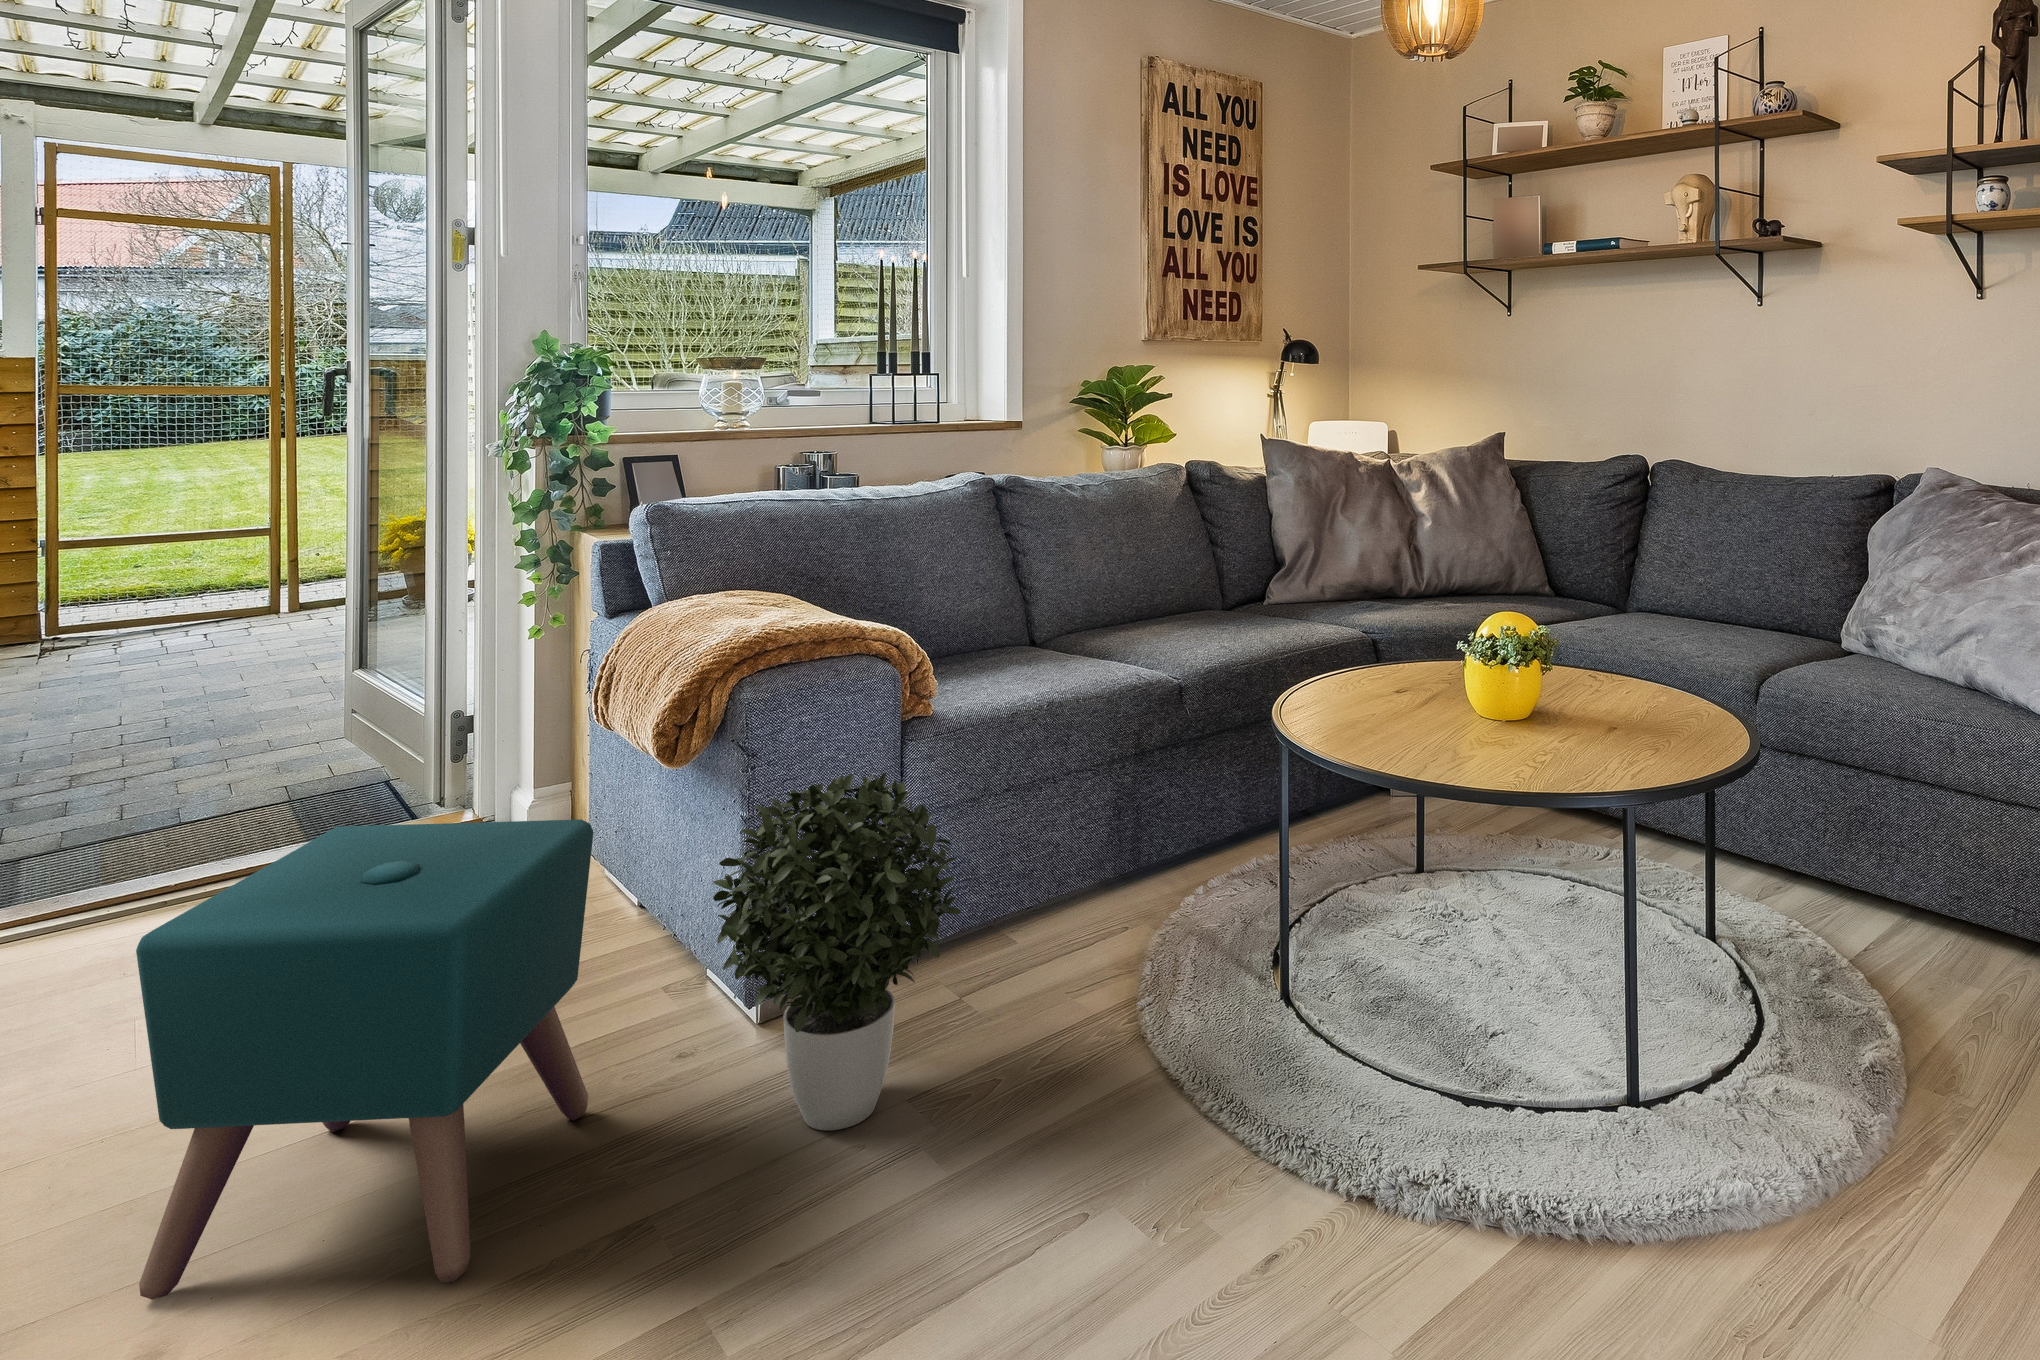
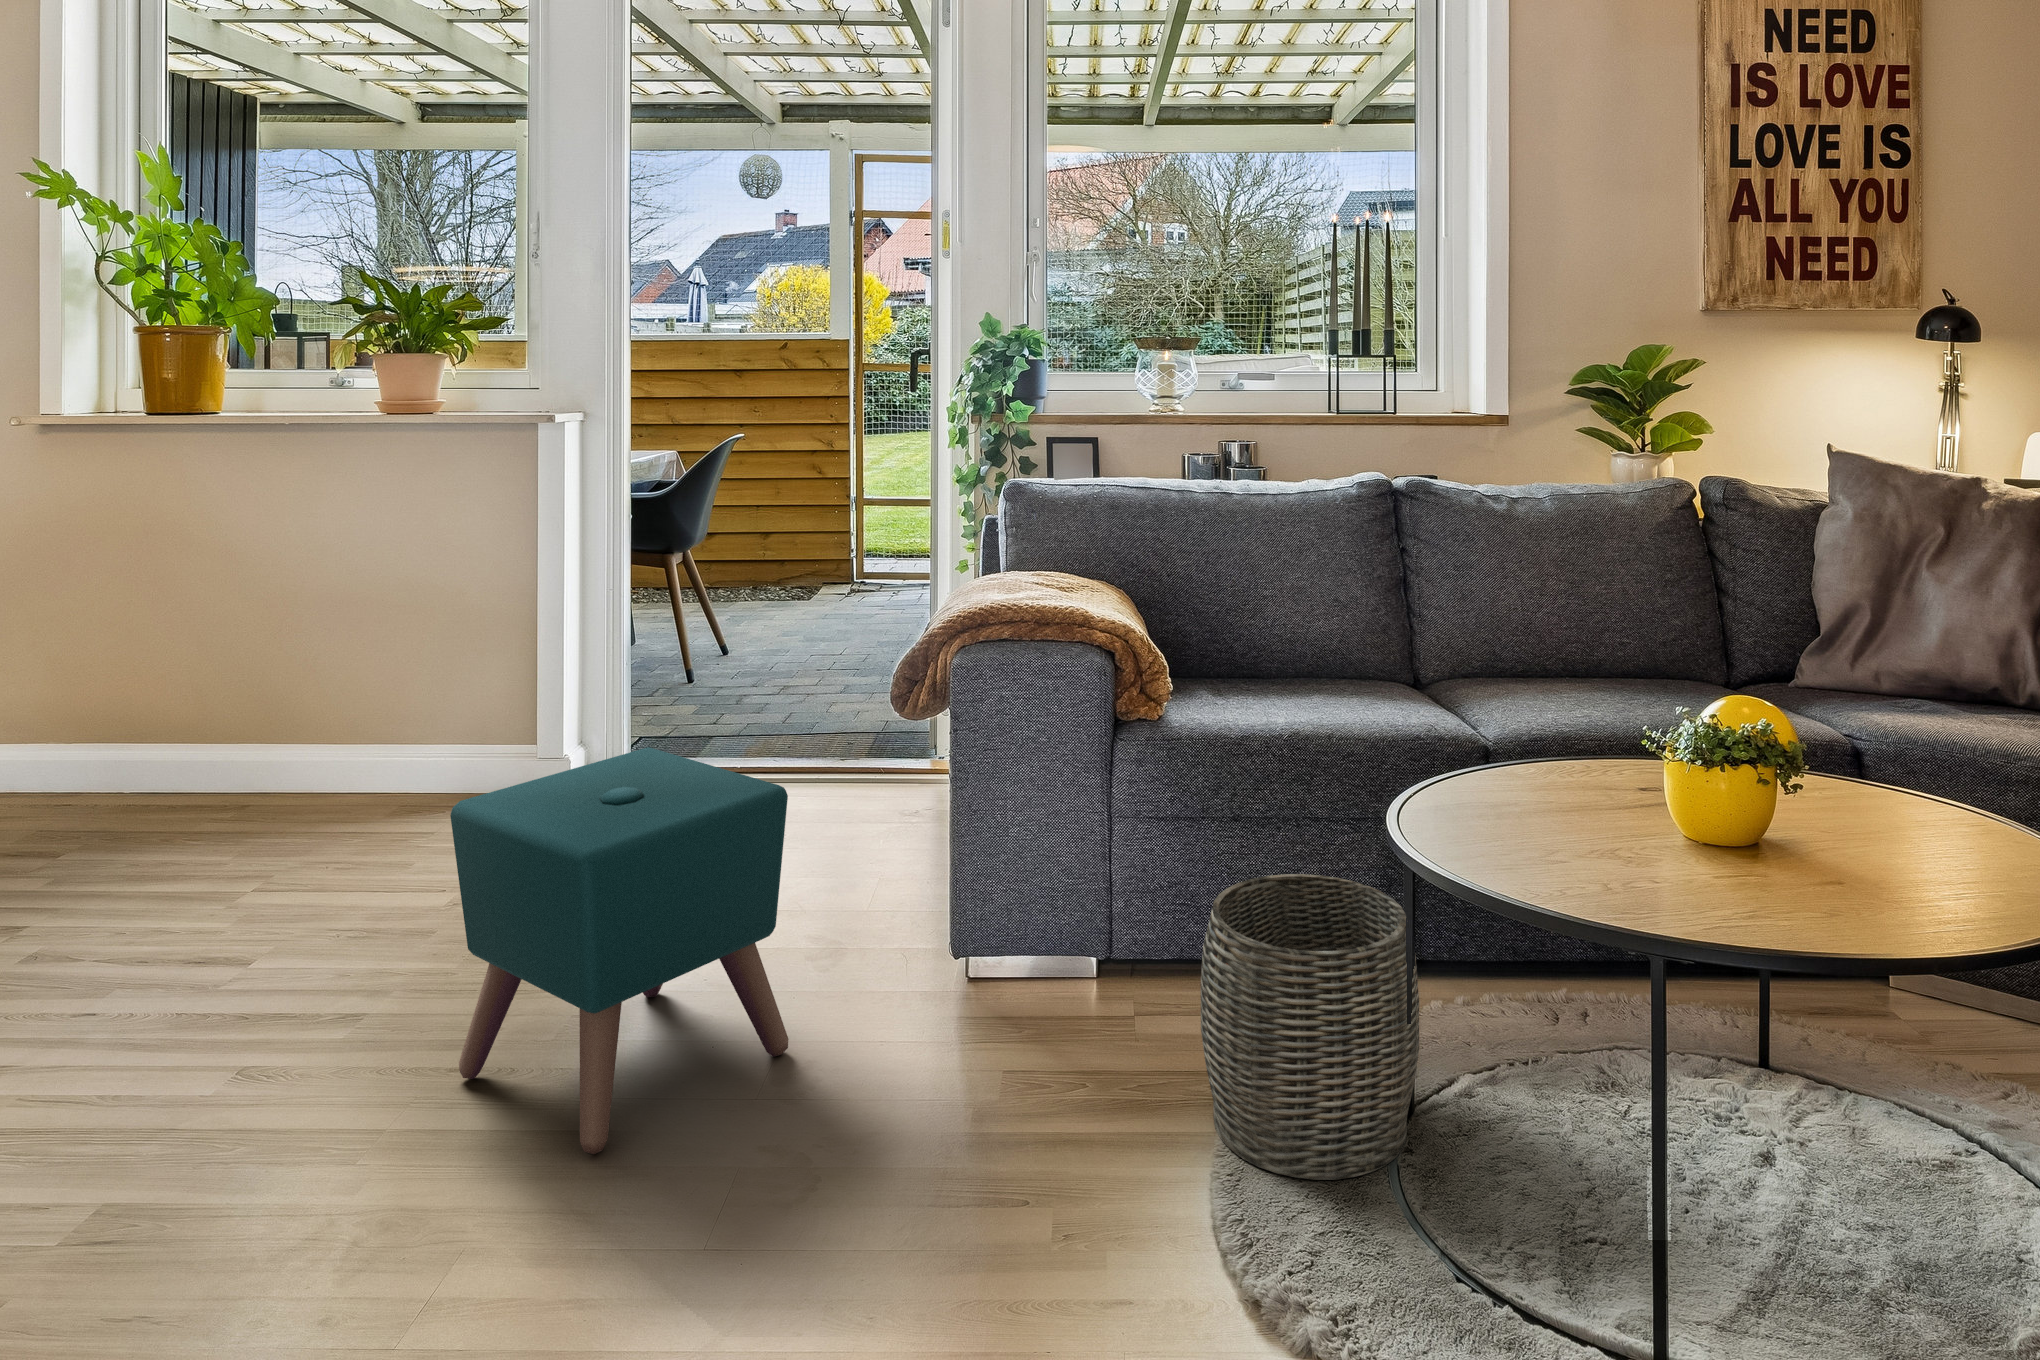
potted plant: present [713,772,961,1130] -> none [830,798,1065,1162]
woven basket: none [1024,784,1201,1024] -> present [1200,874,1419,1180]

